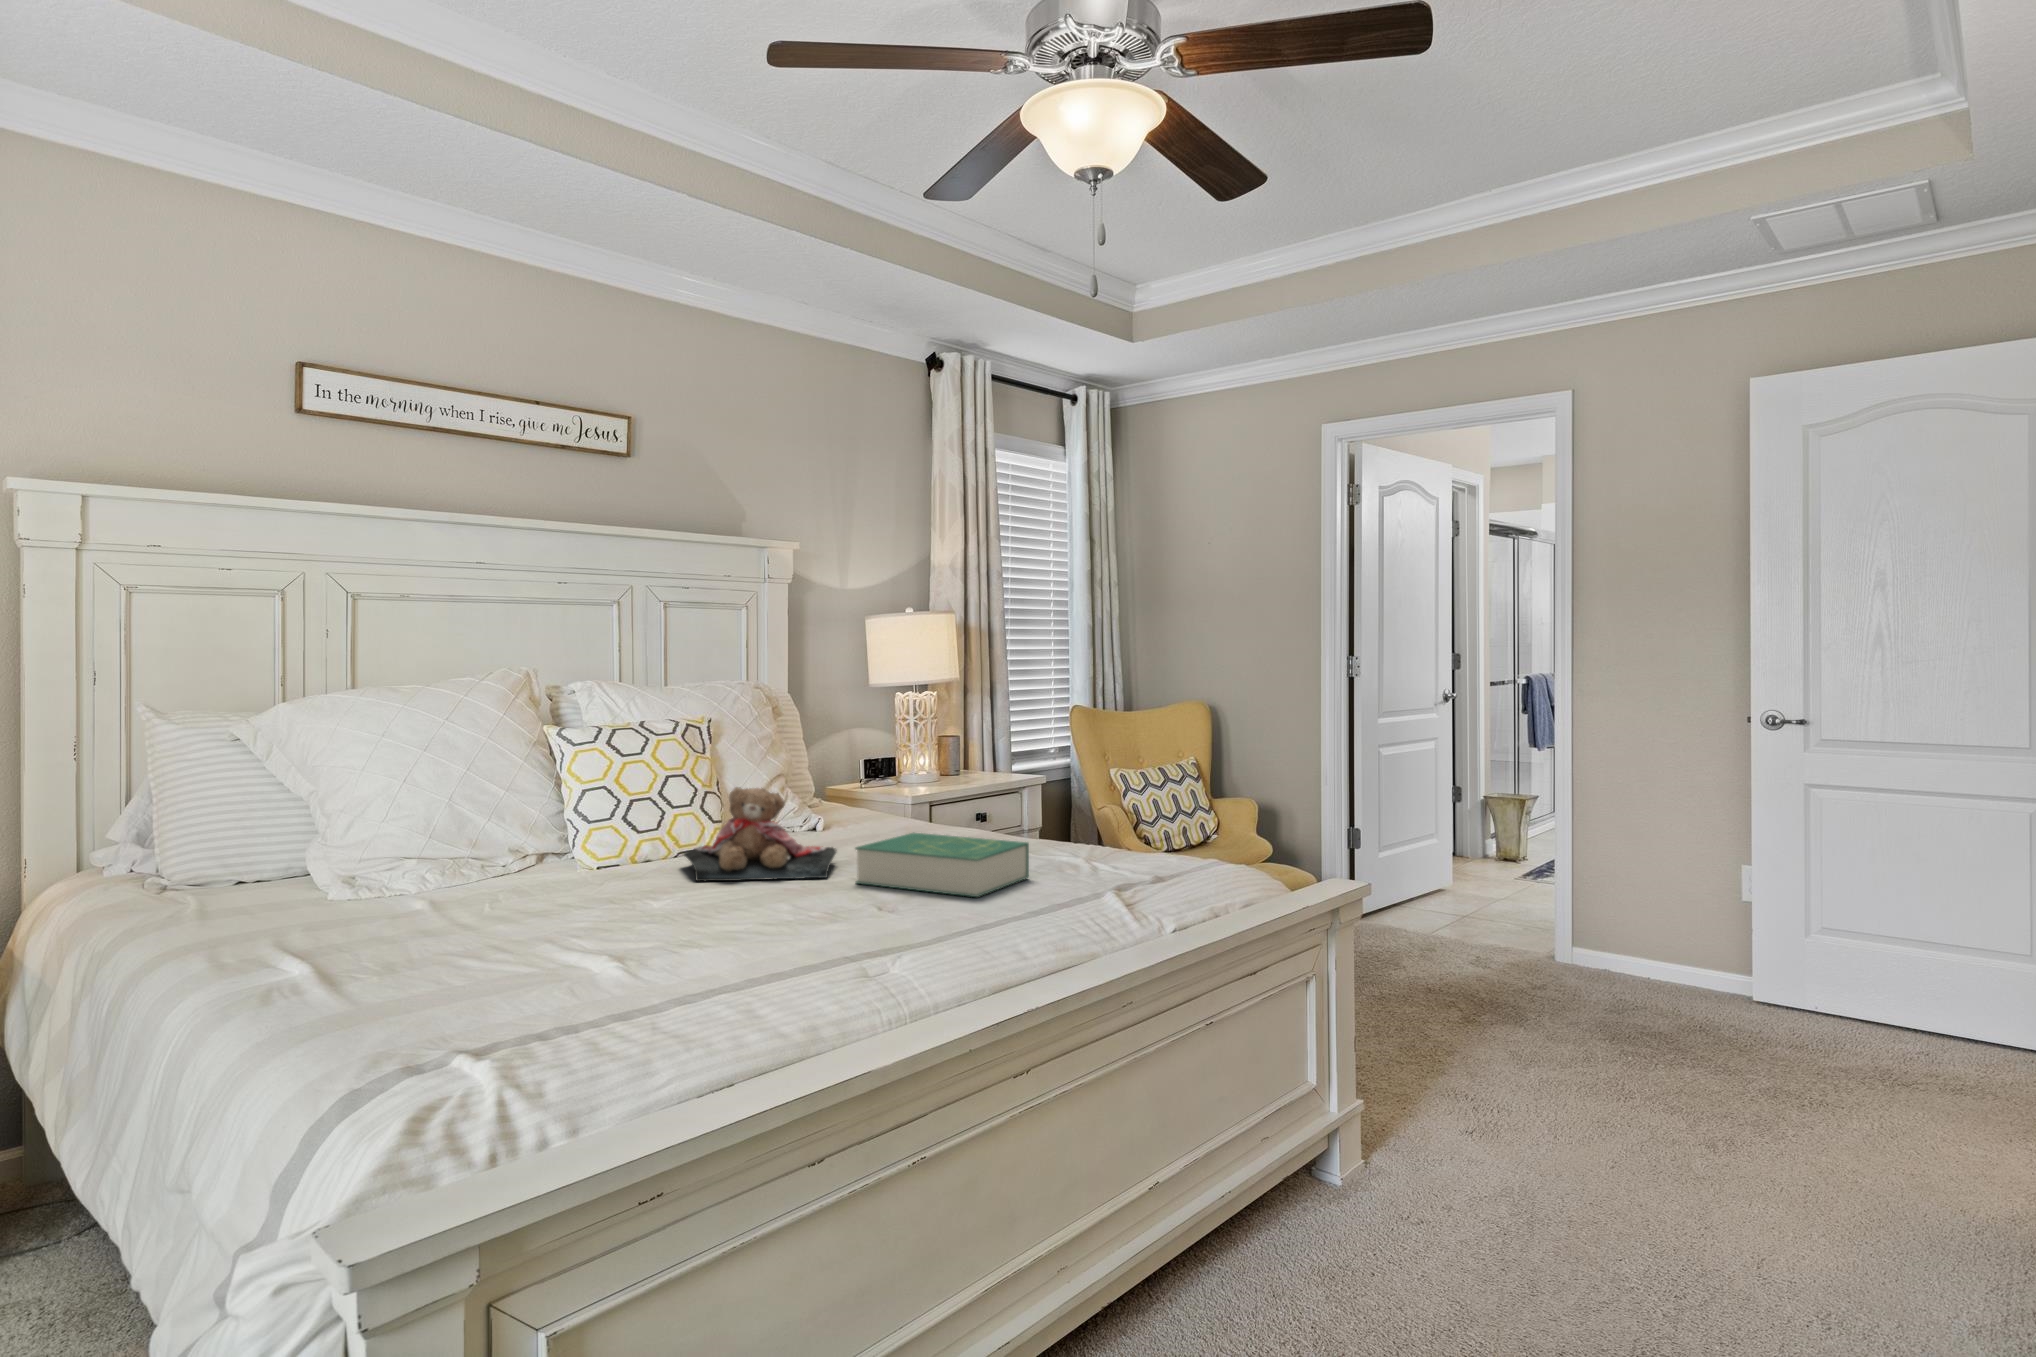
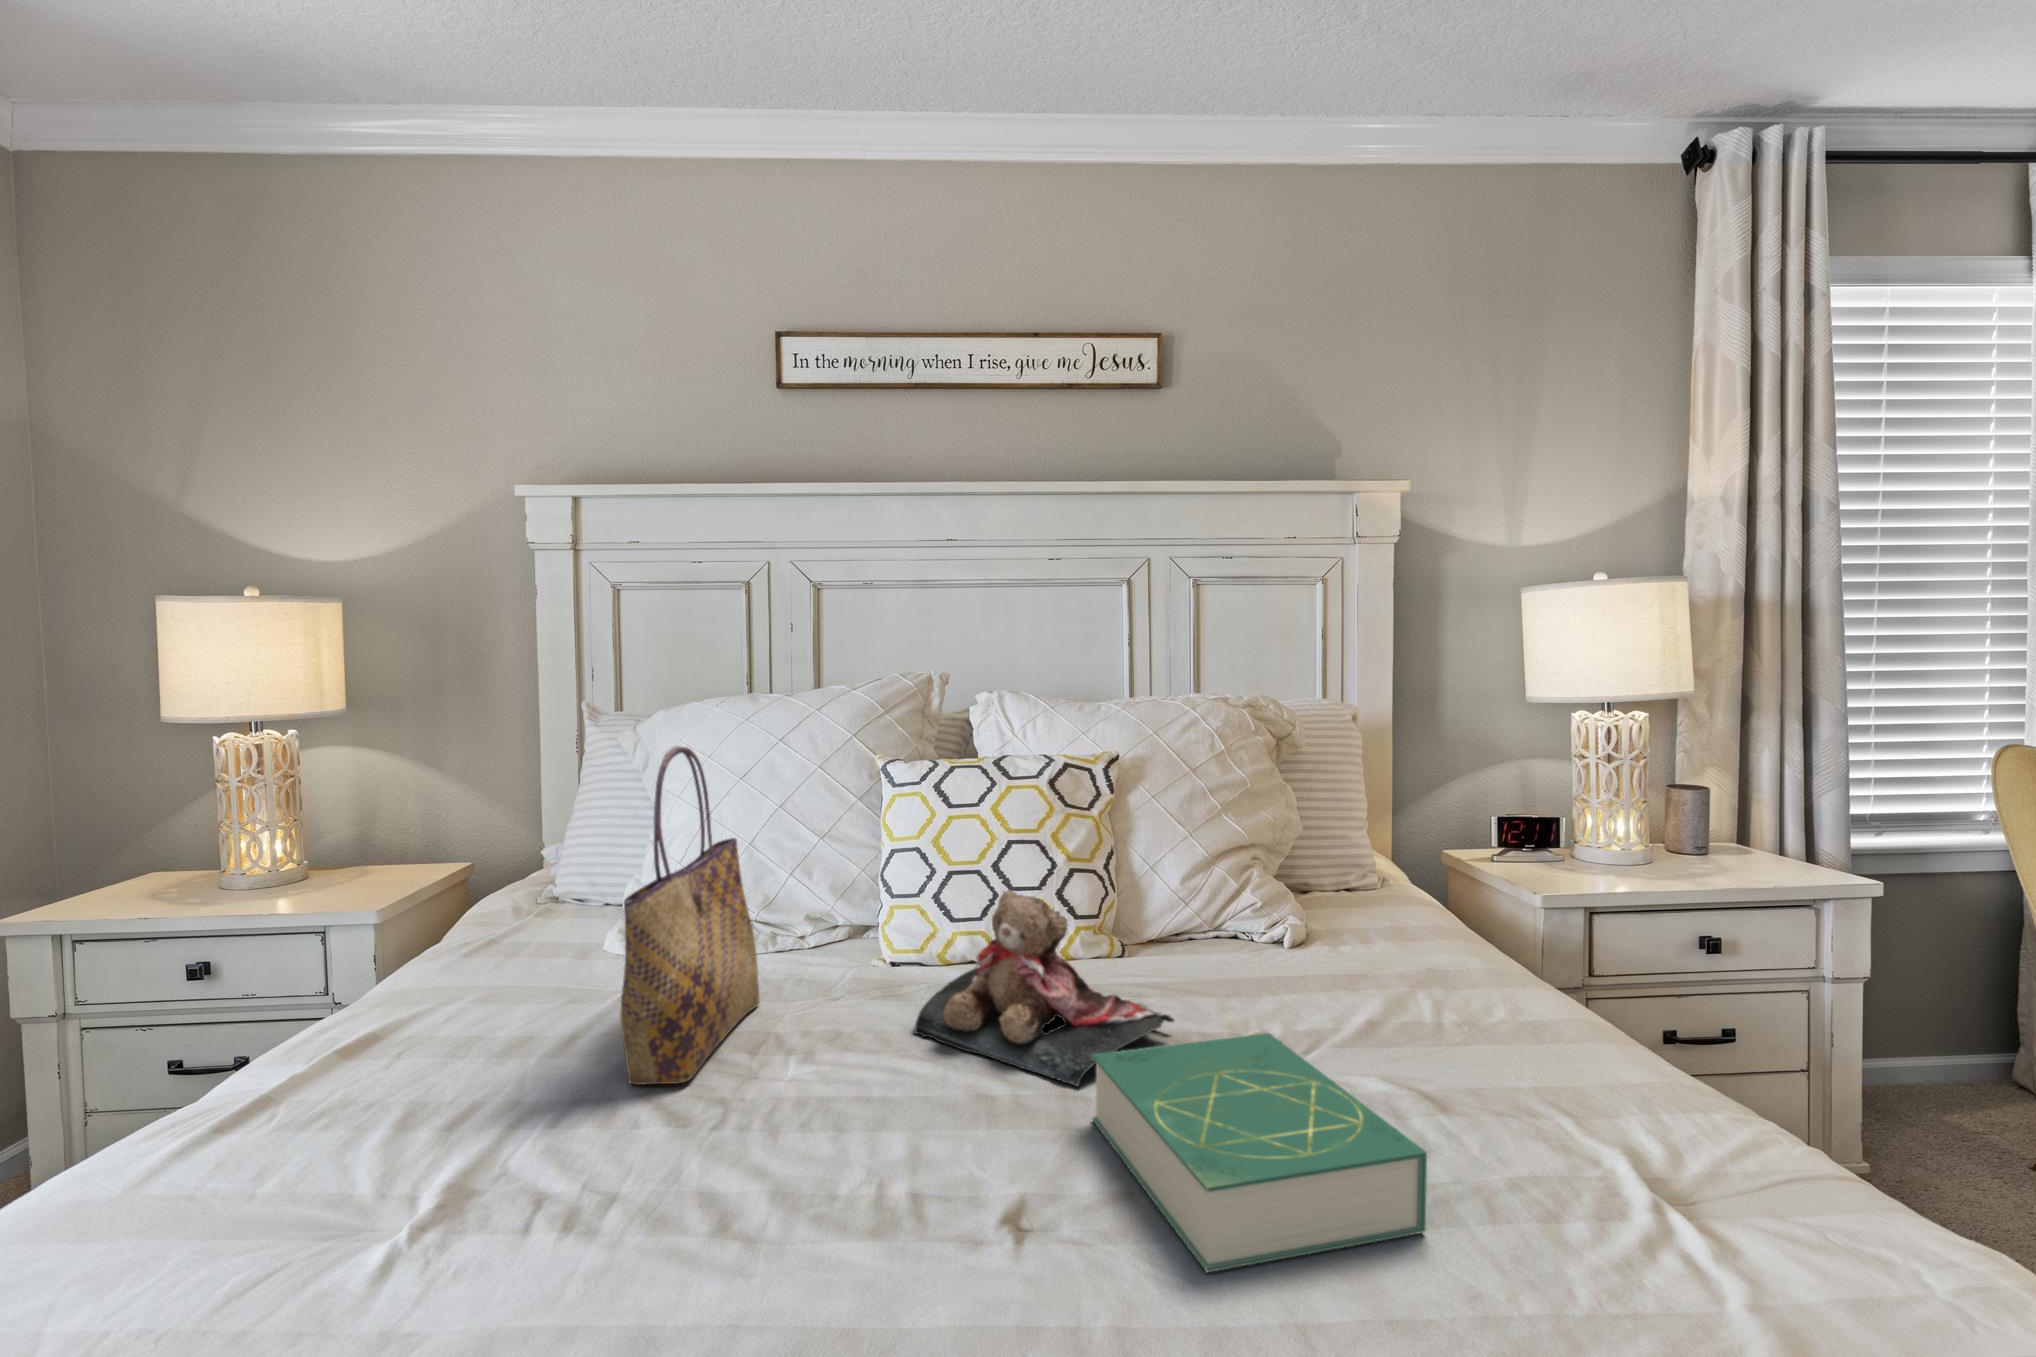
tote bag: none [520,699,618,920] -> present [620,746,759,1085]

